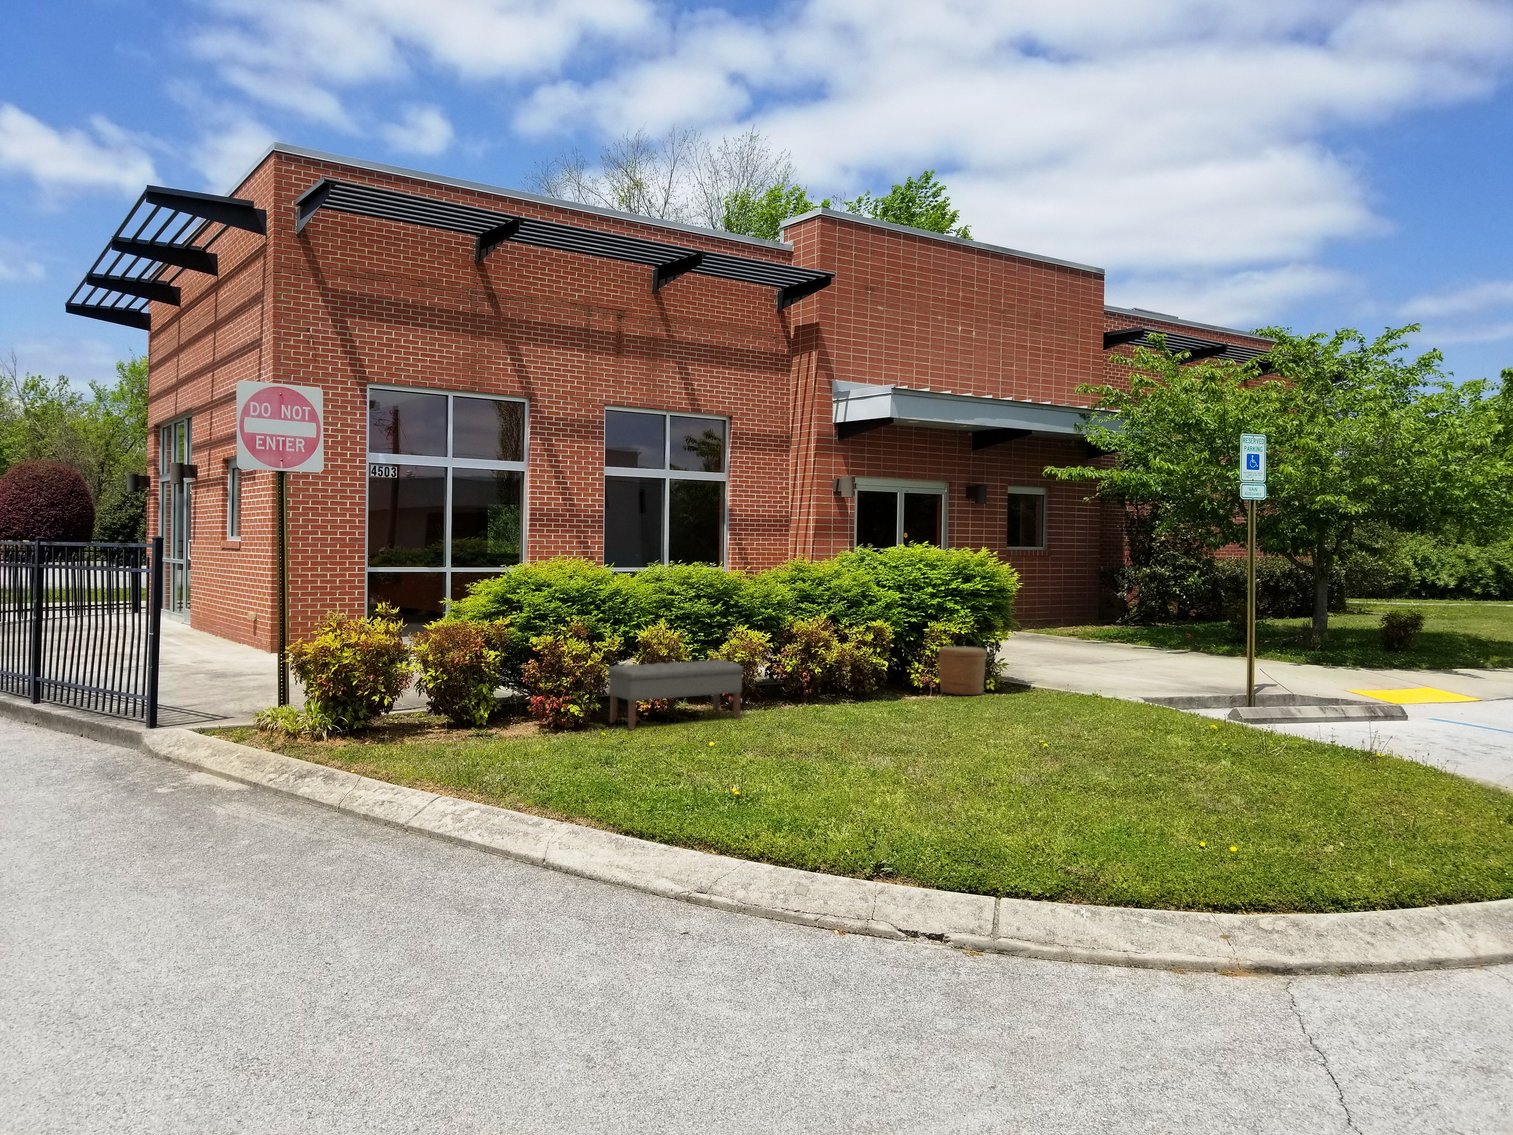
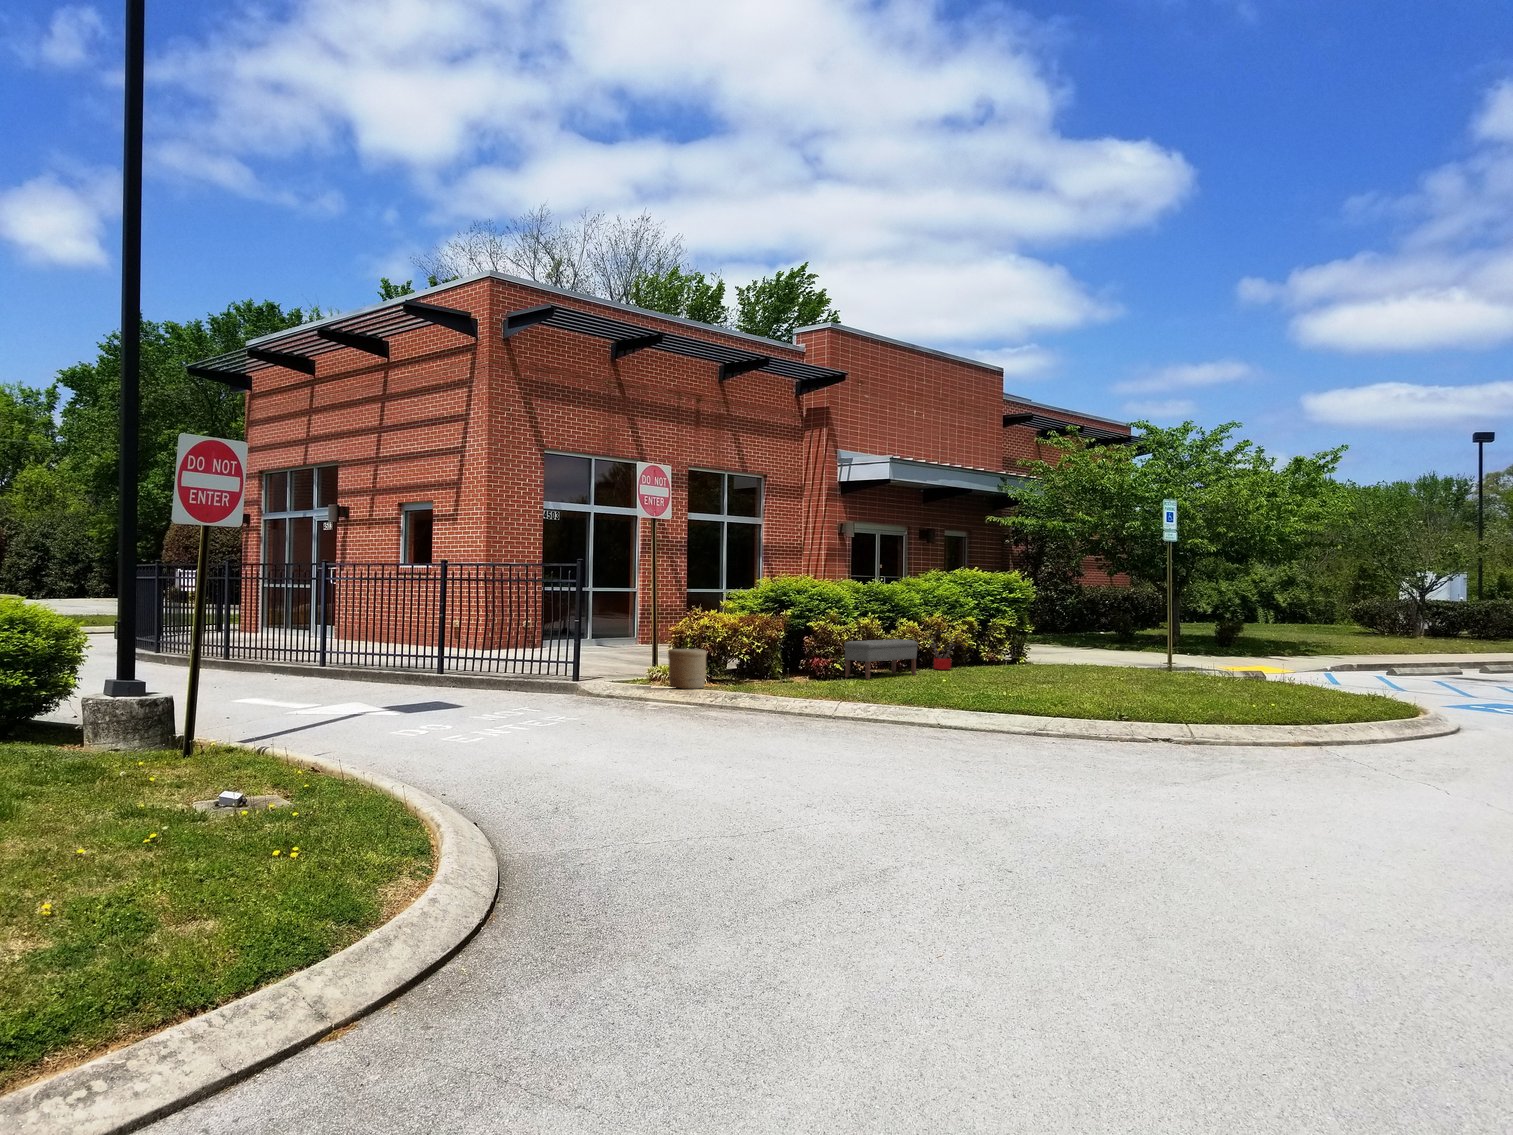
decorative plant: none [784,638,854,706] -> present [928,632,967,670]
woven basket: present [939,647,987,695] -> present [668,649,707,689]

